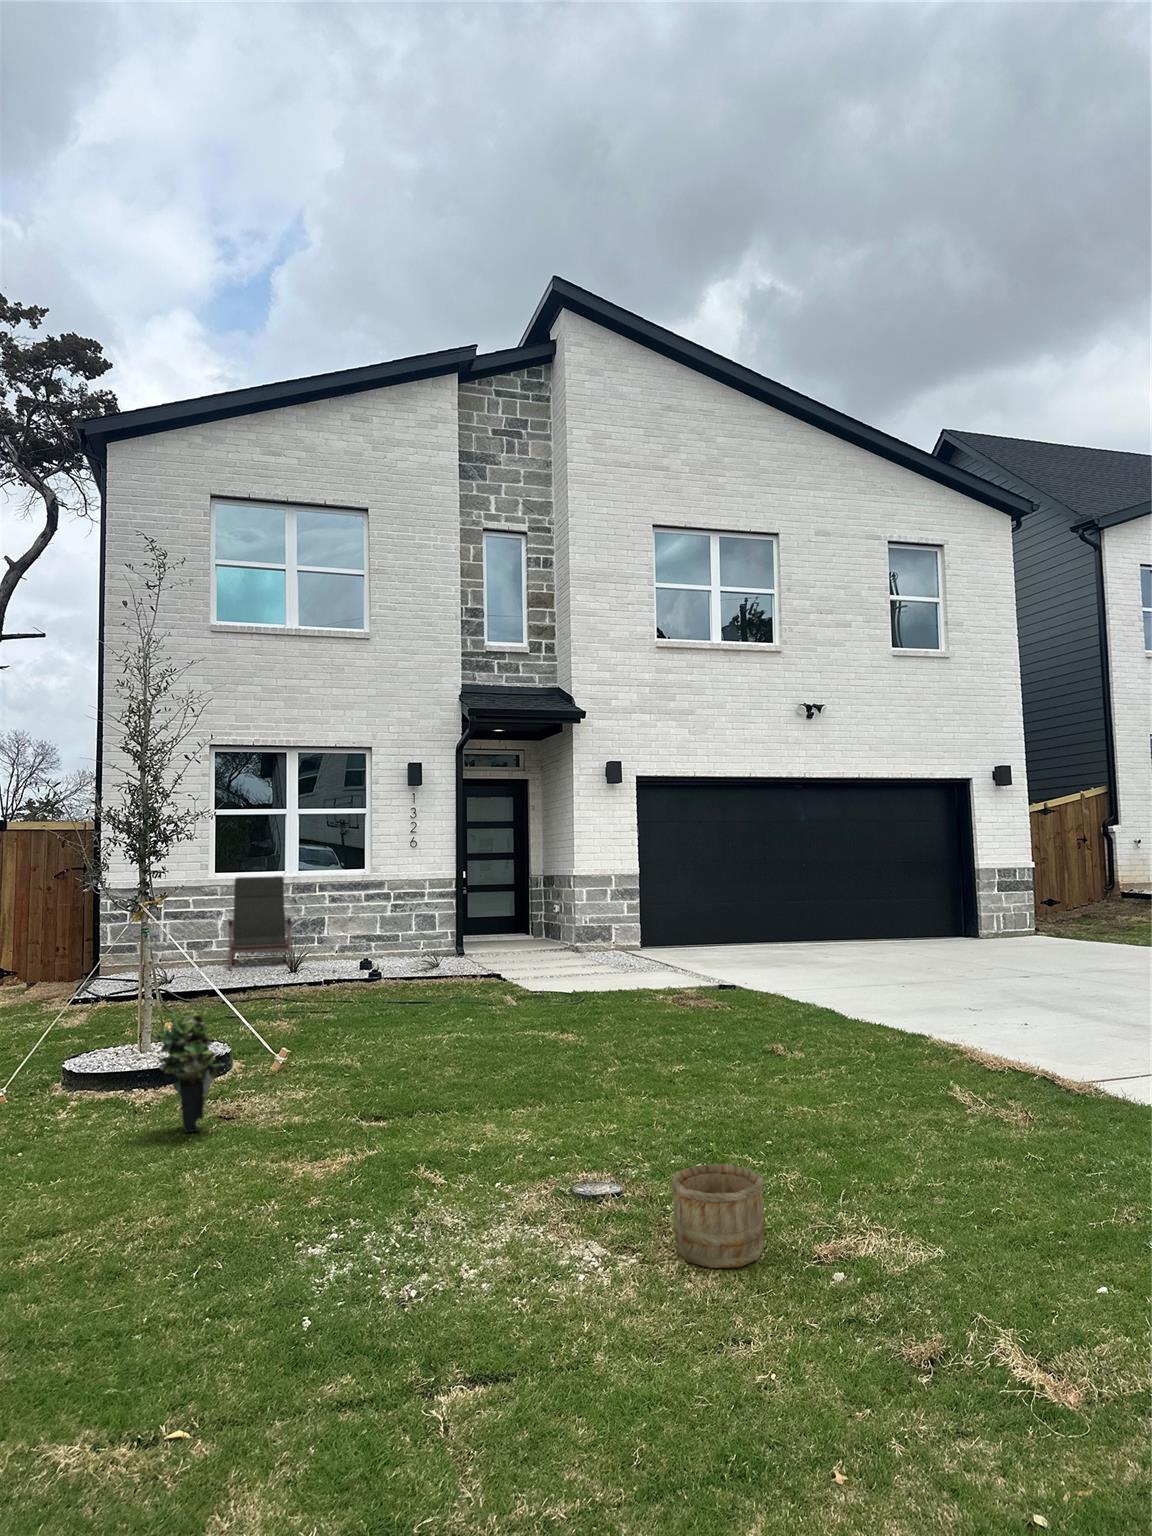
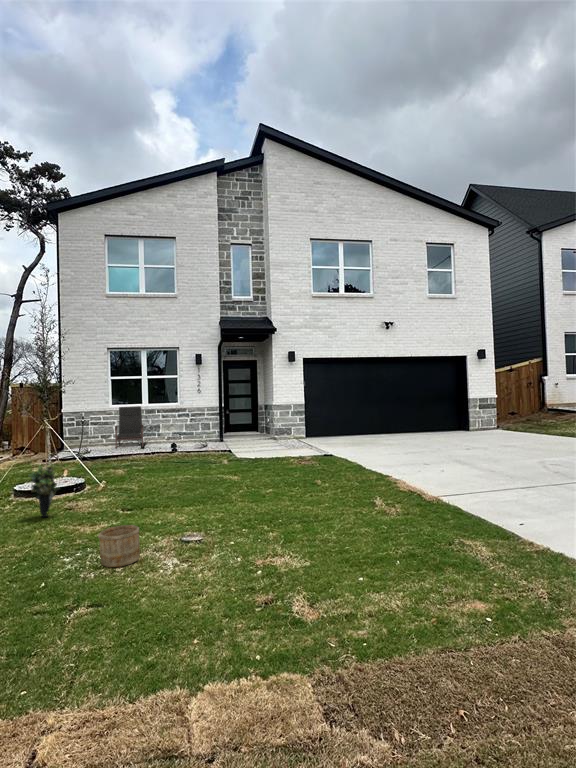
wooden bucket: present [670,1164,764,1268] -> present [98,525,140,567]

